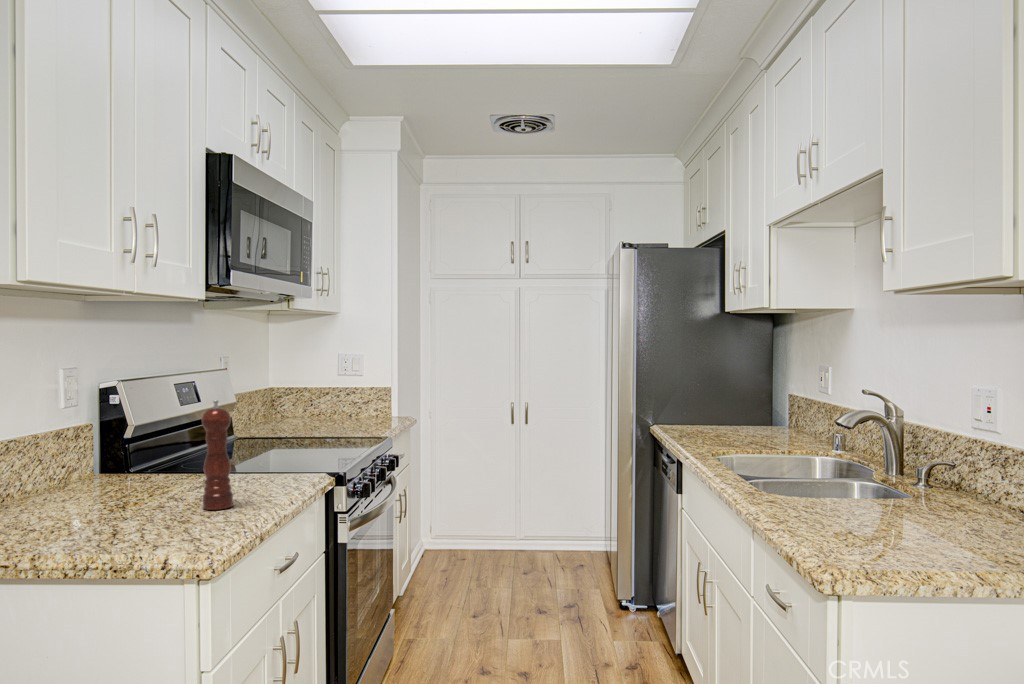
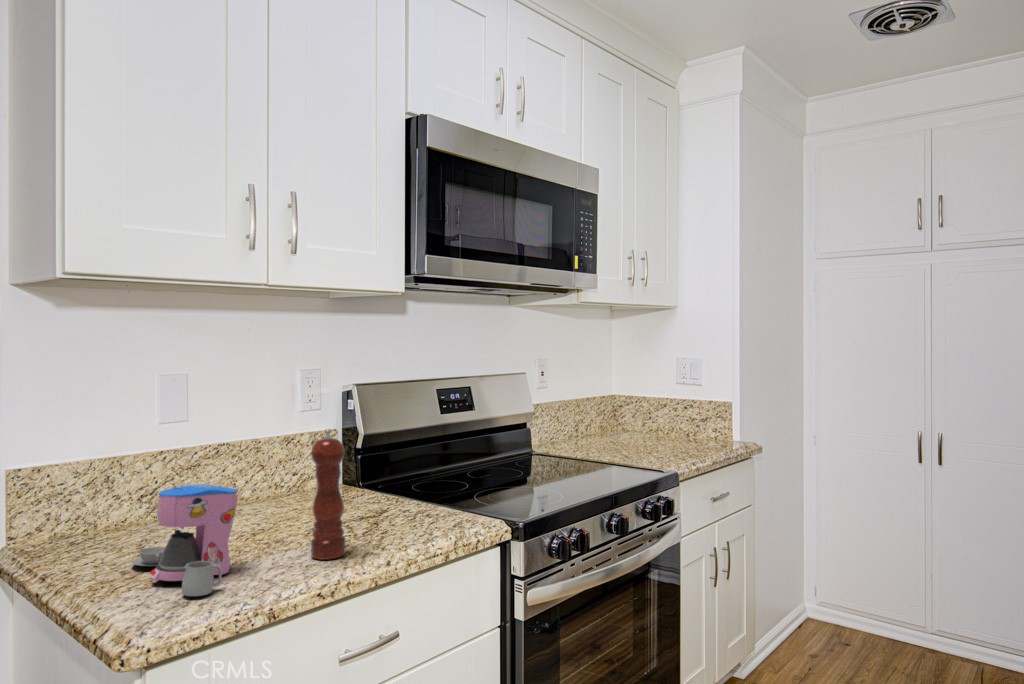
coffee maker: none [49,452,182,535] -> present [131,484,237,596]

